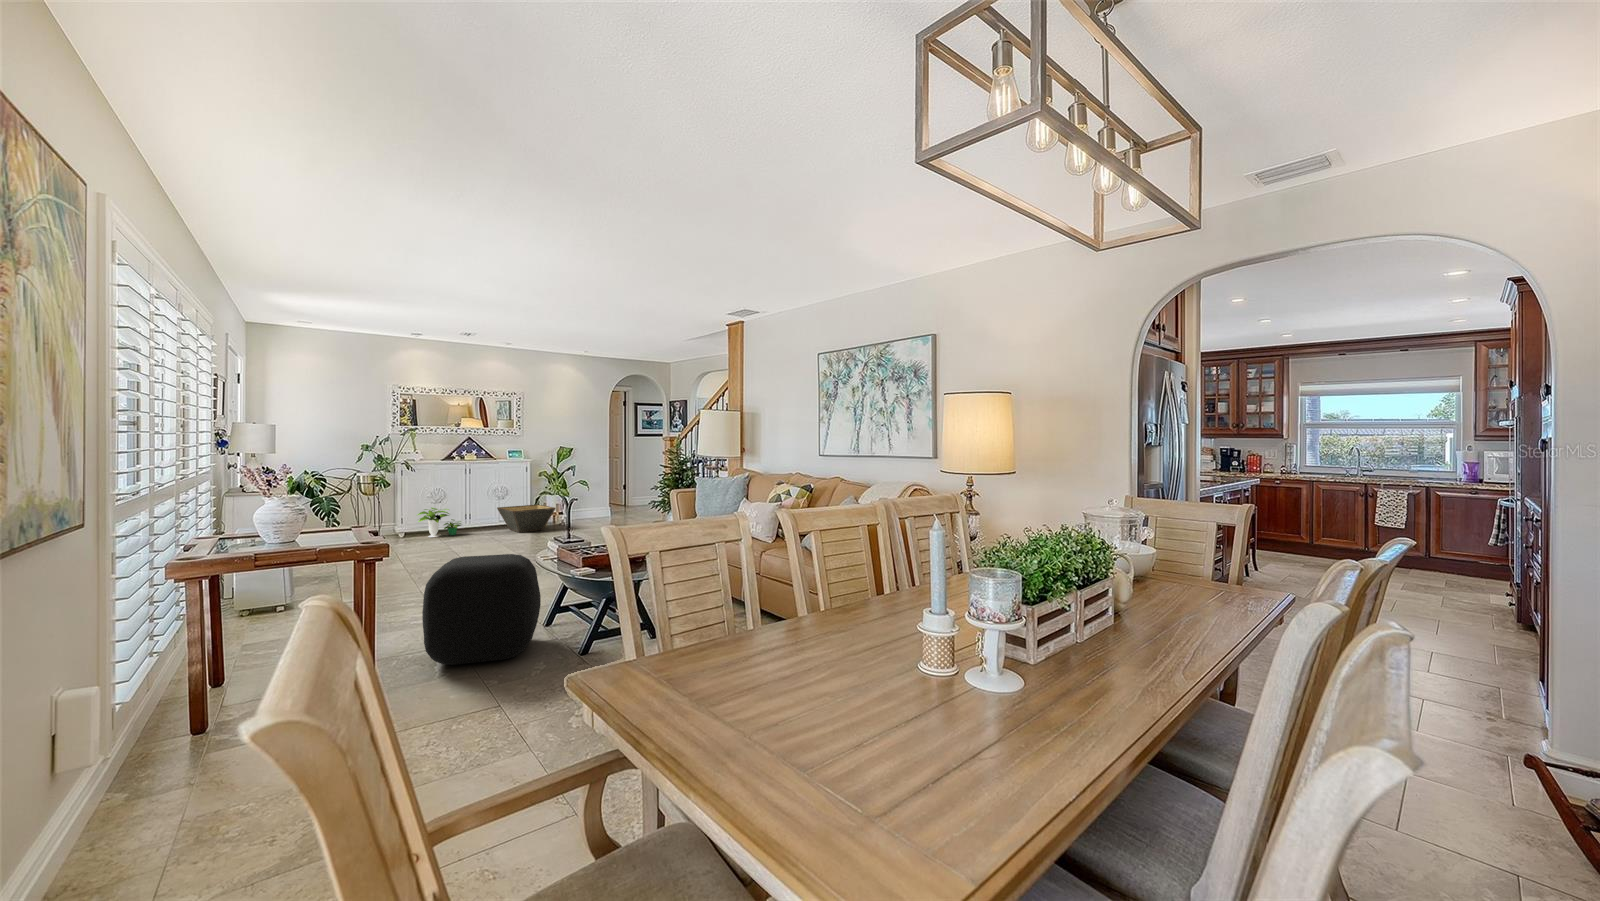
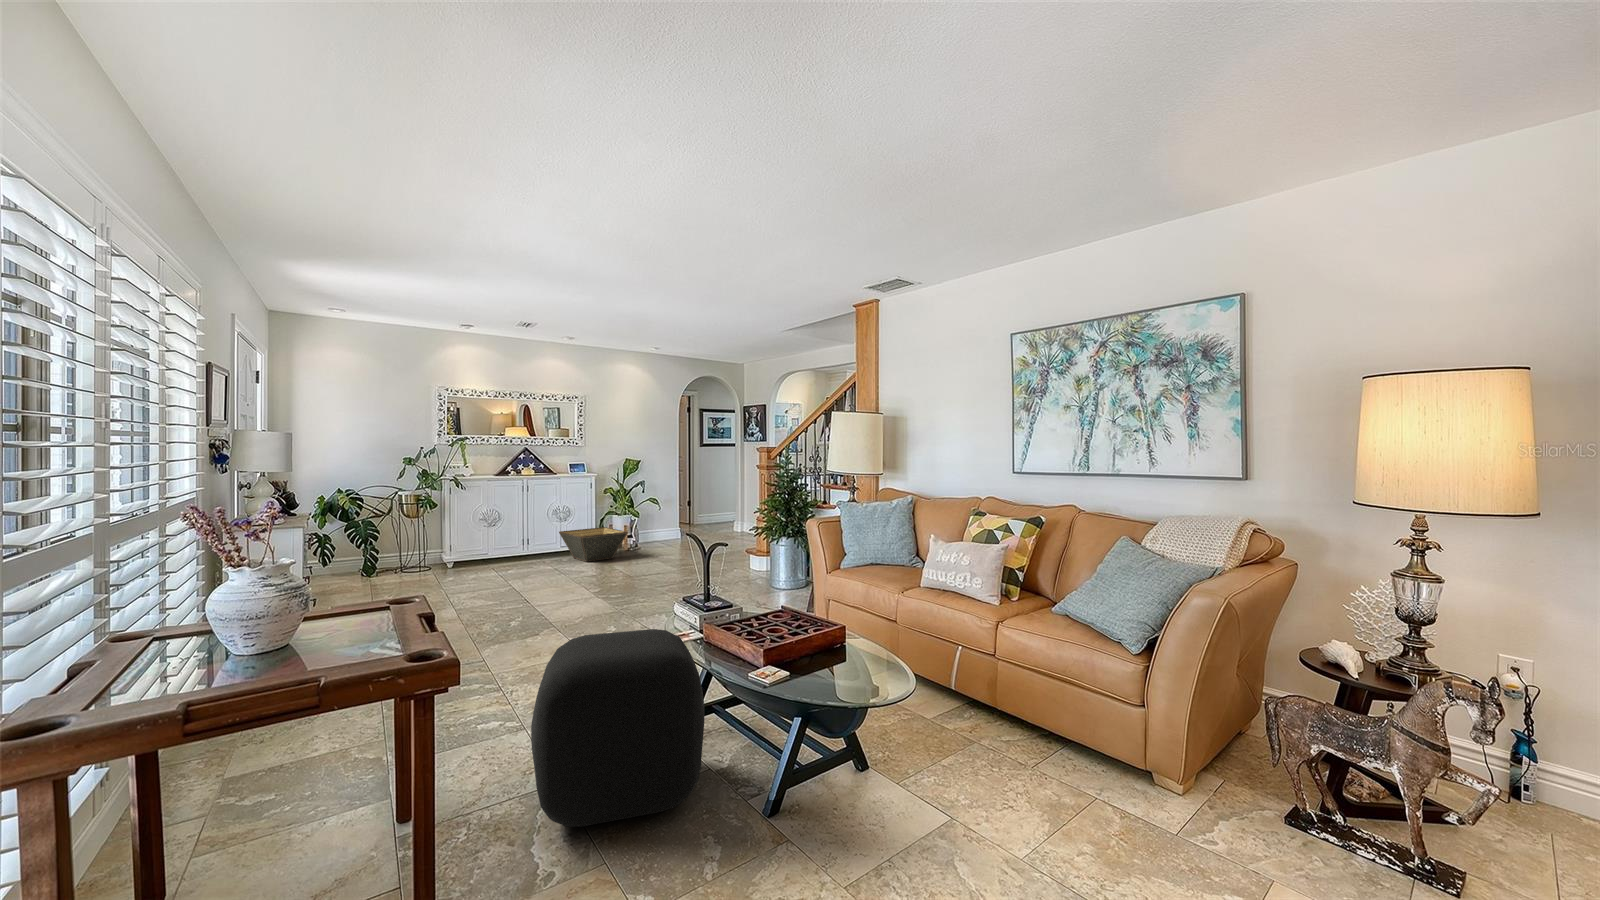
potted plant: present [418,508,461,537] -> none [468,533,521,569]

